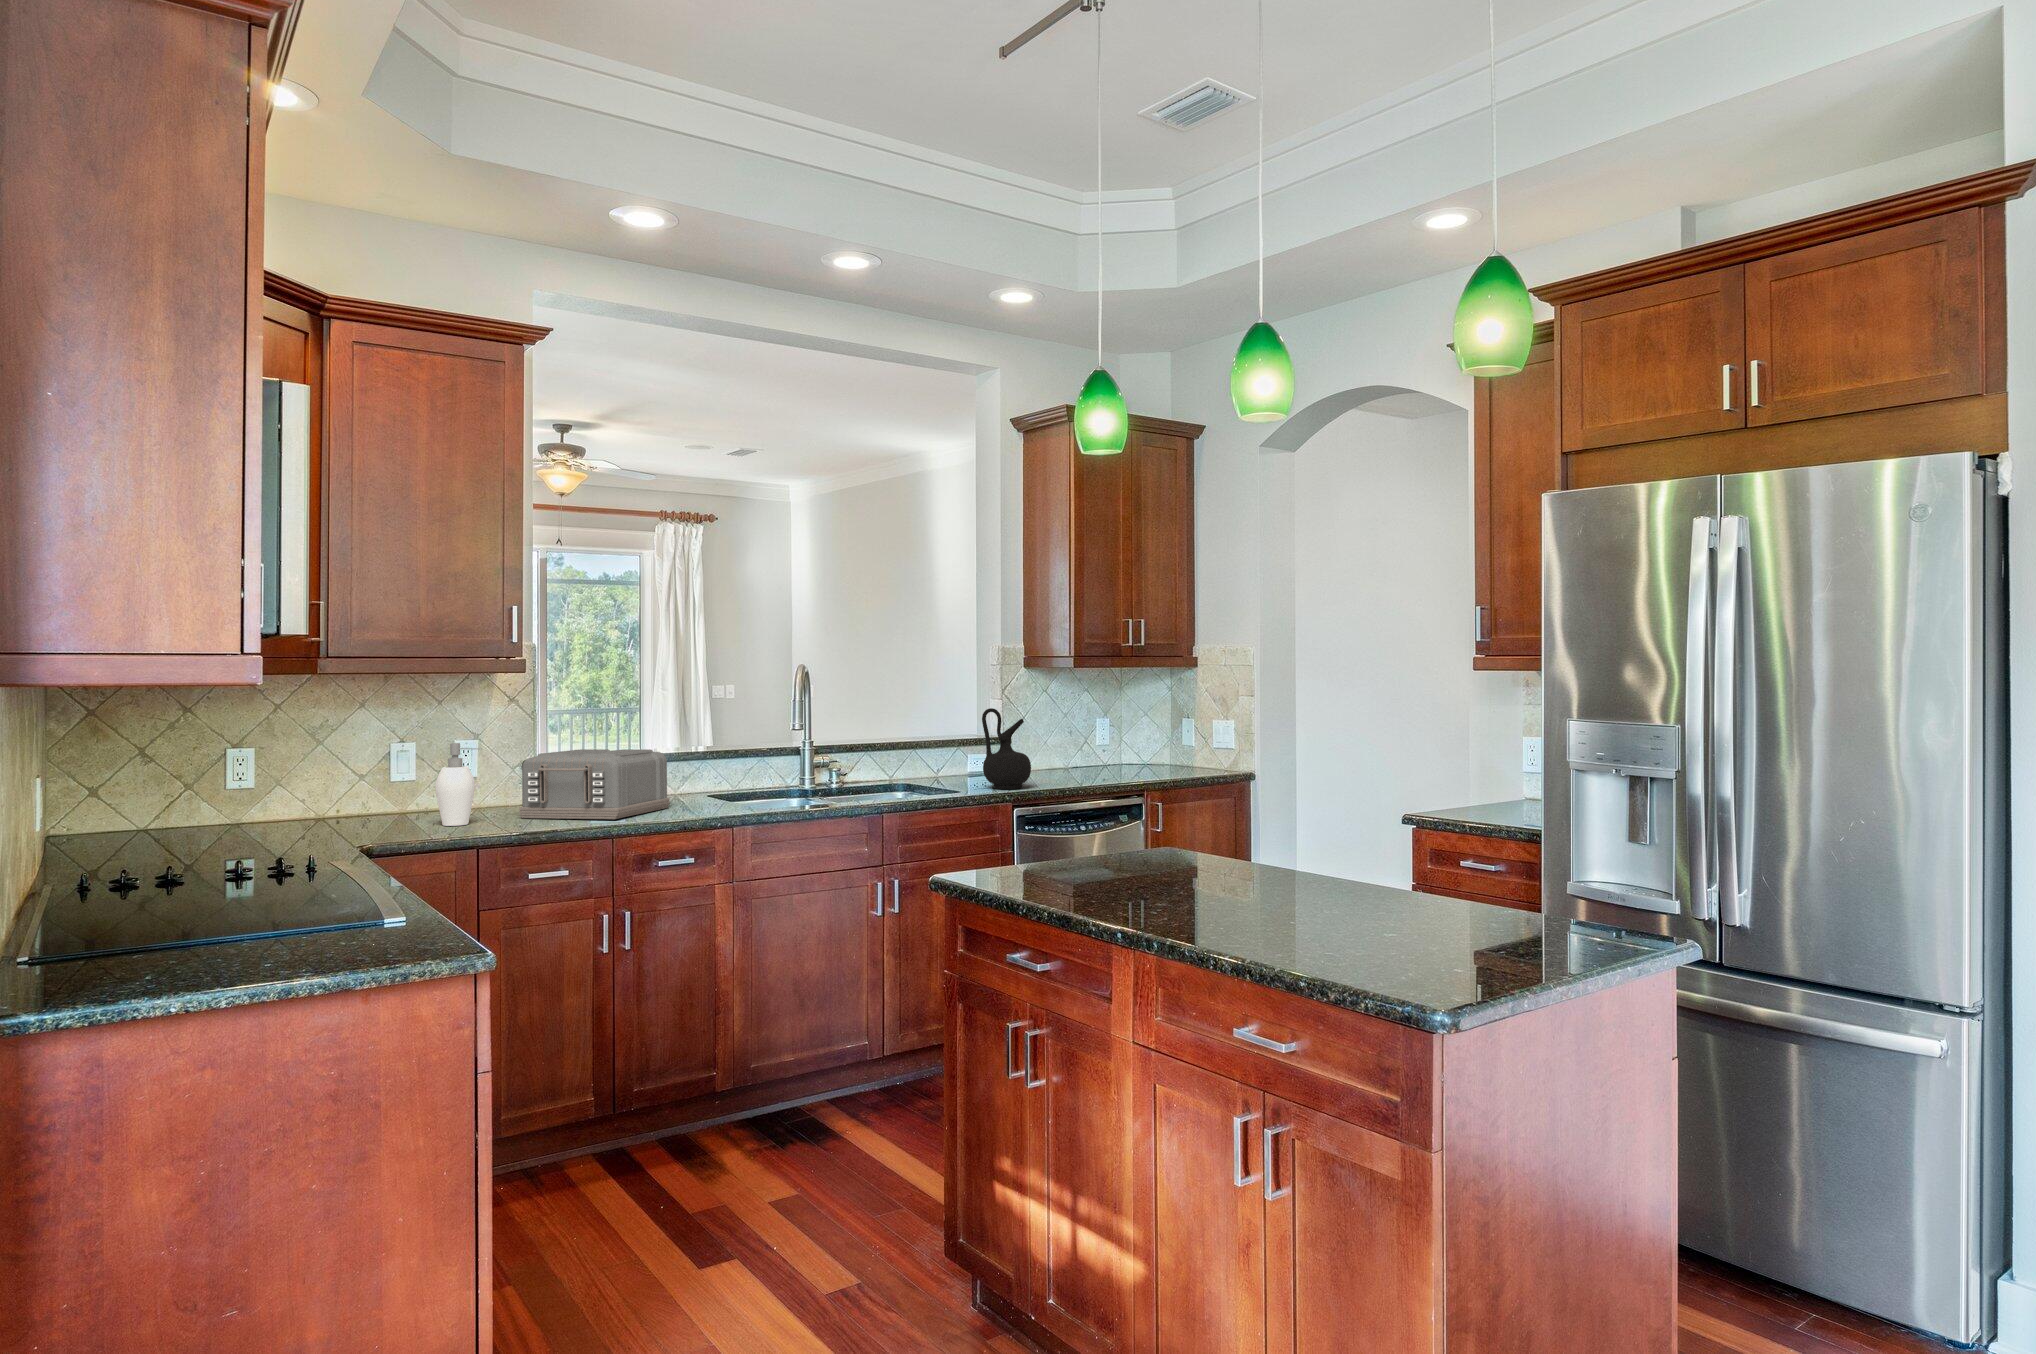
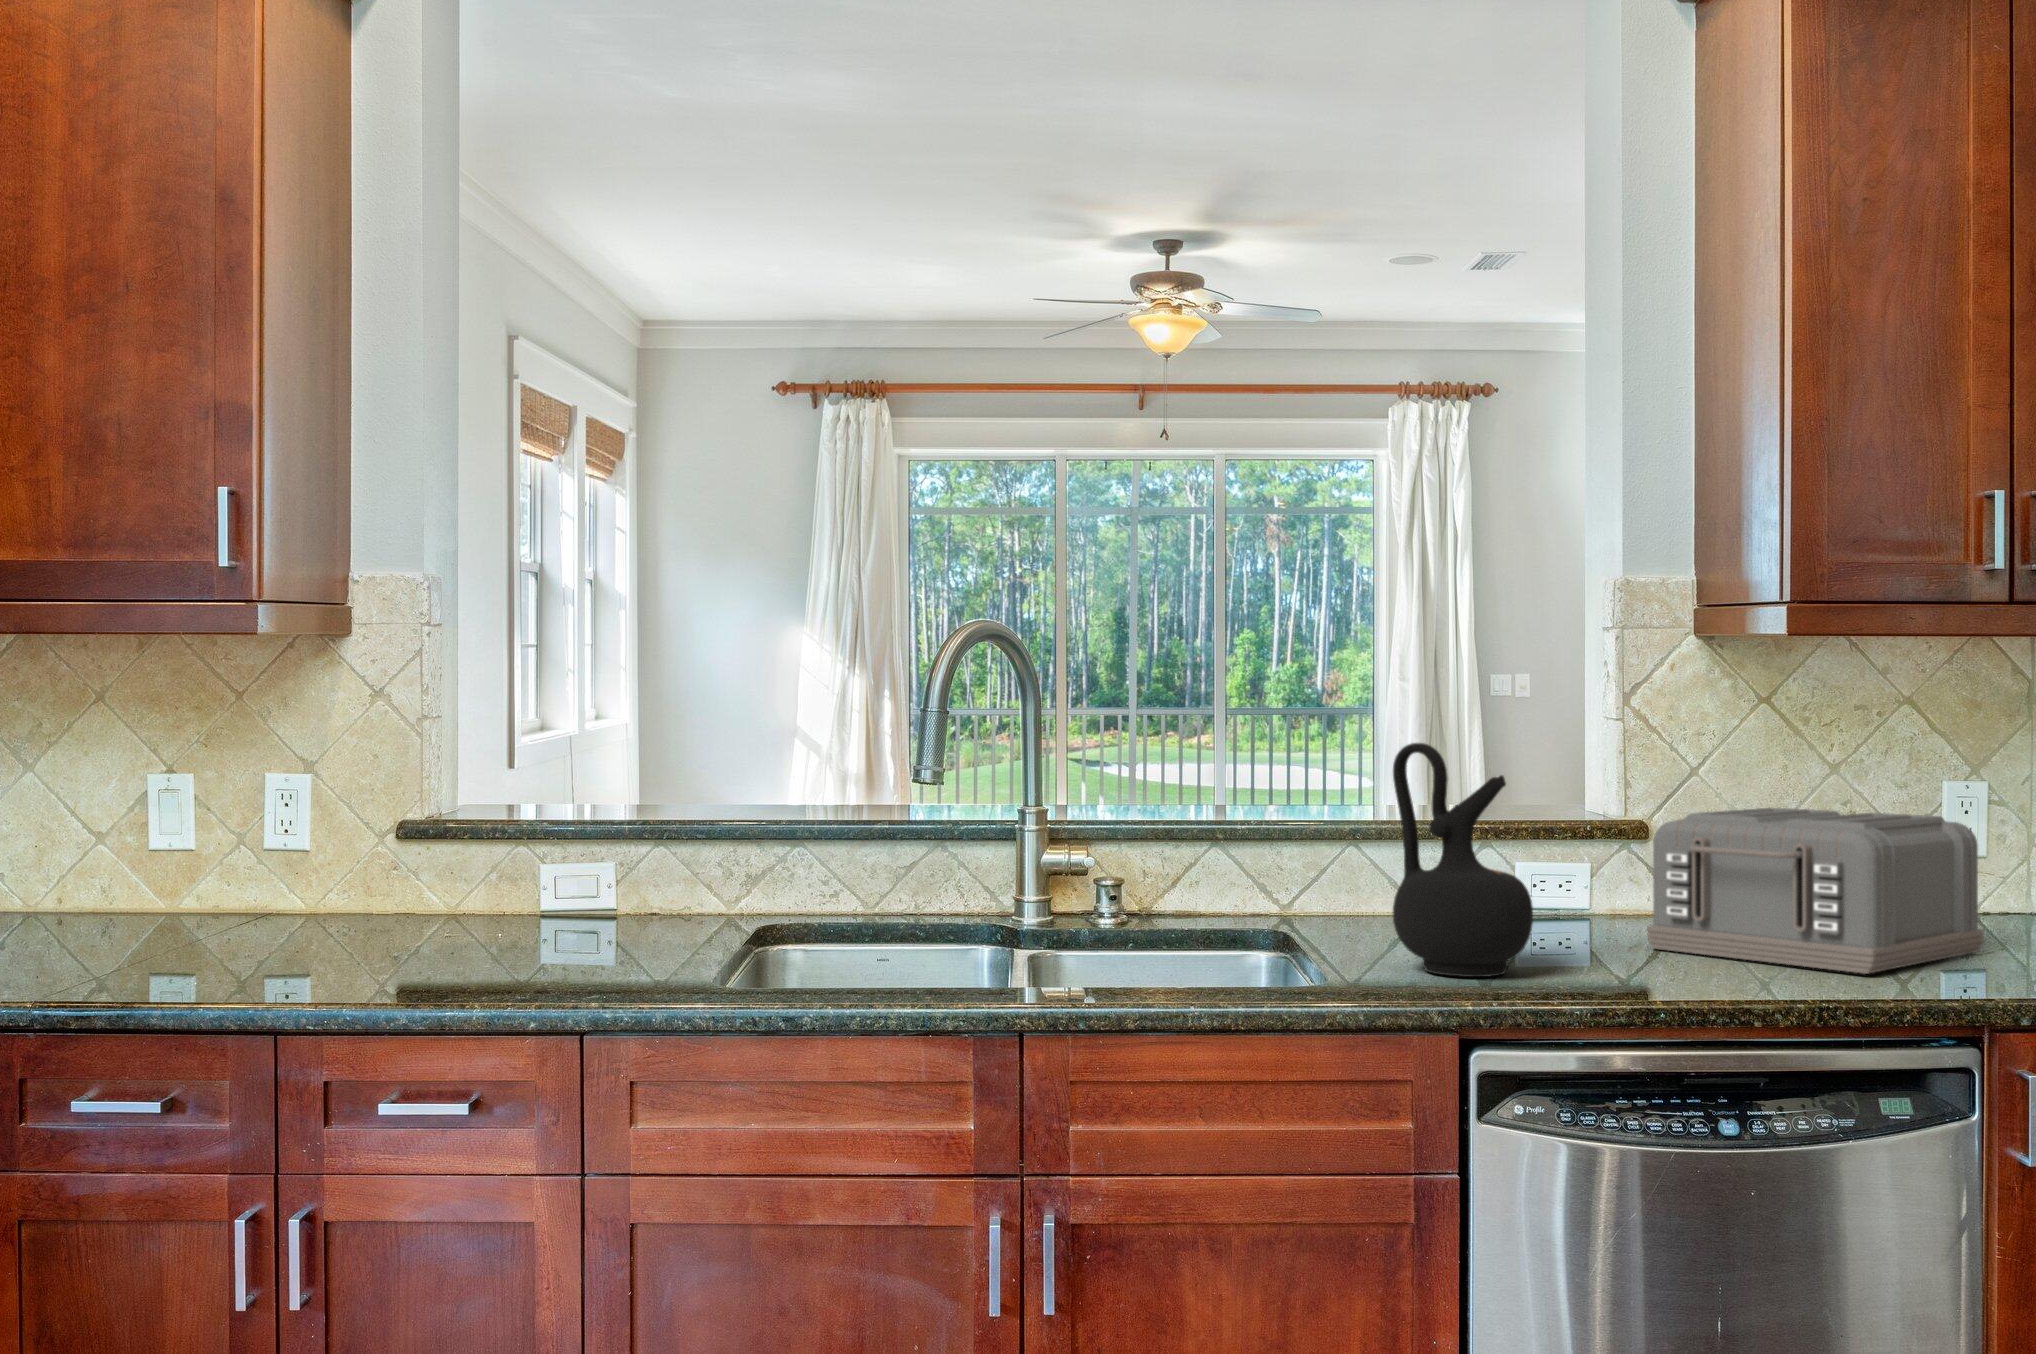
soap dispenser: present [435,743,482,826] -> none [51,779,133,949]
toaster: present [519,749,670,819] -> present [1647,808,1984,974]

